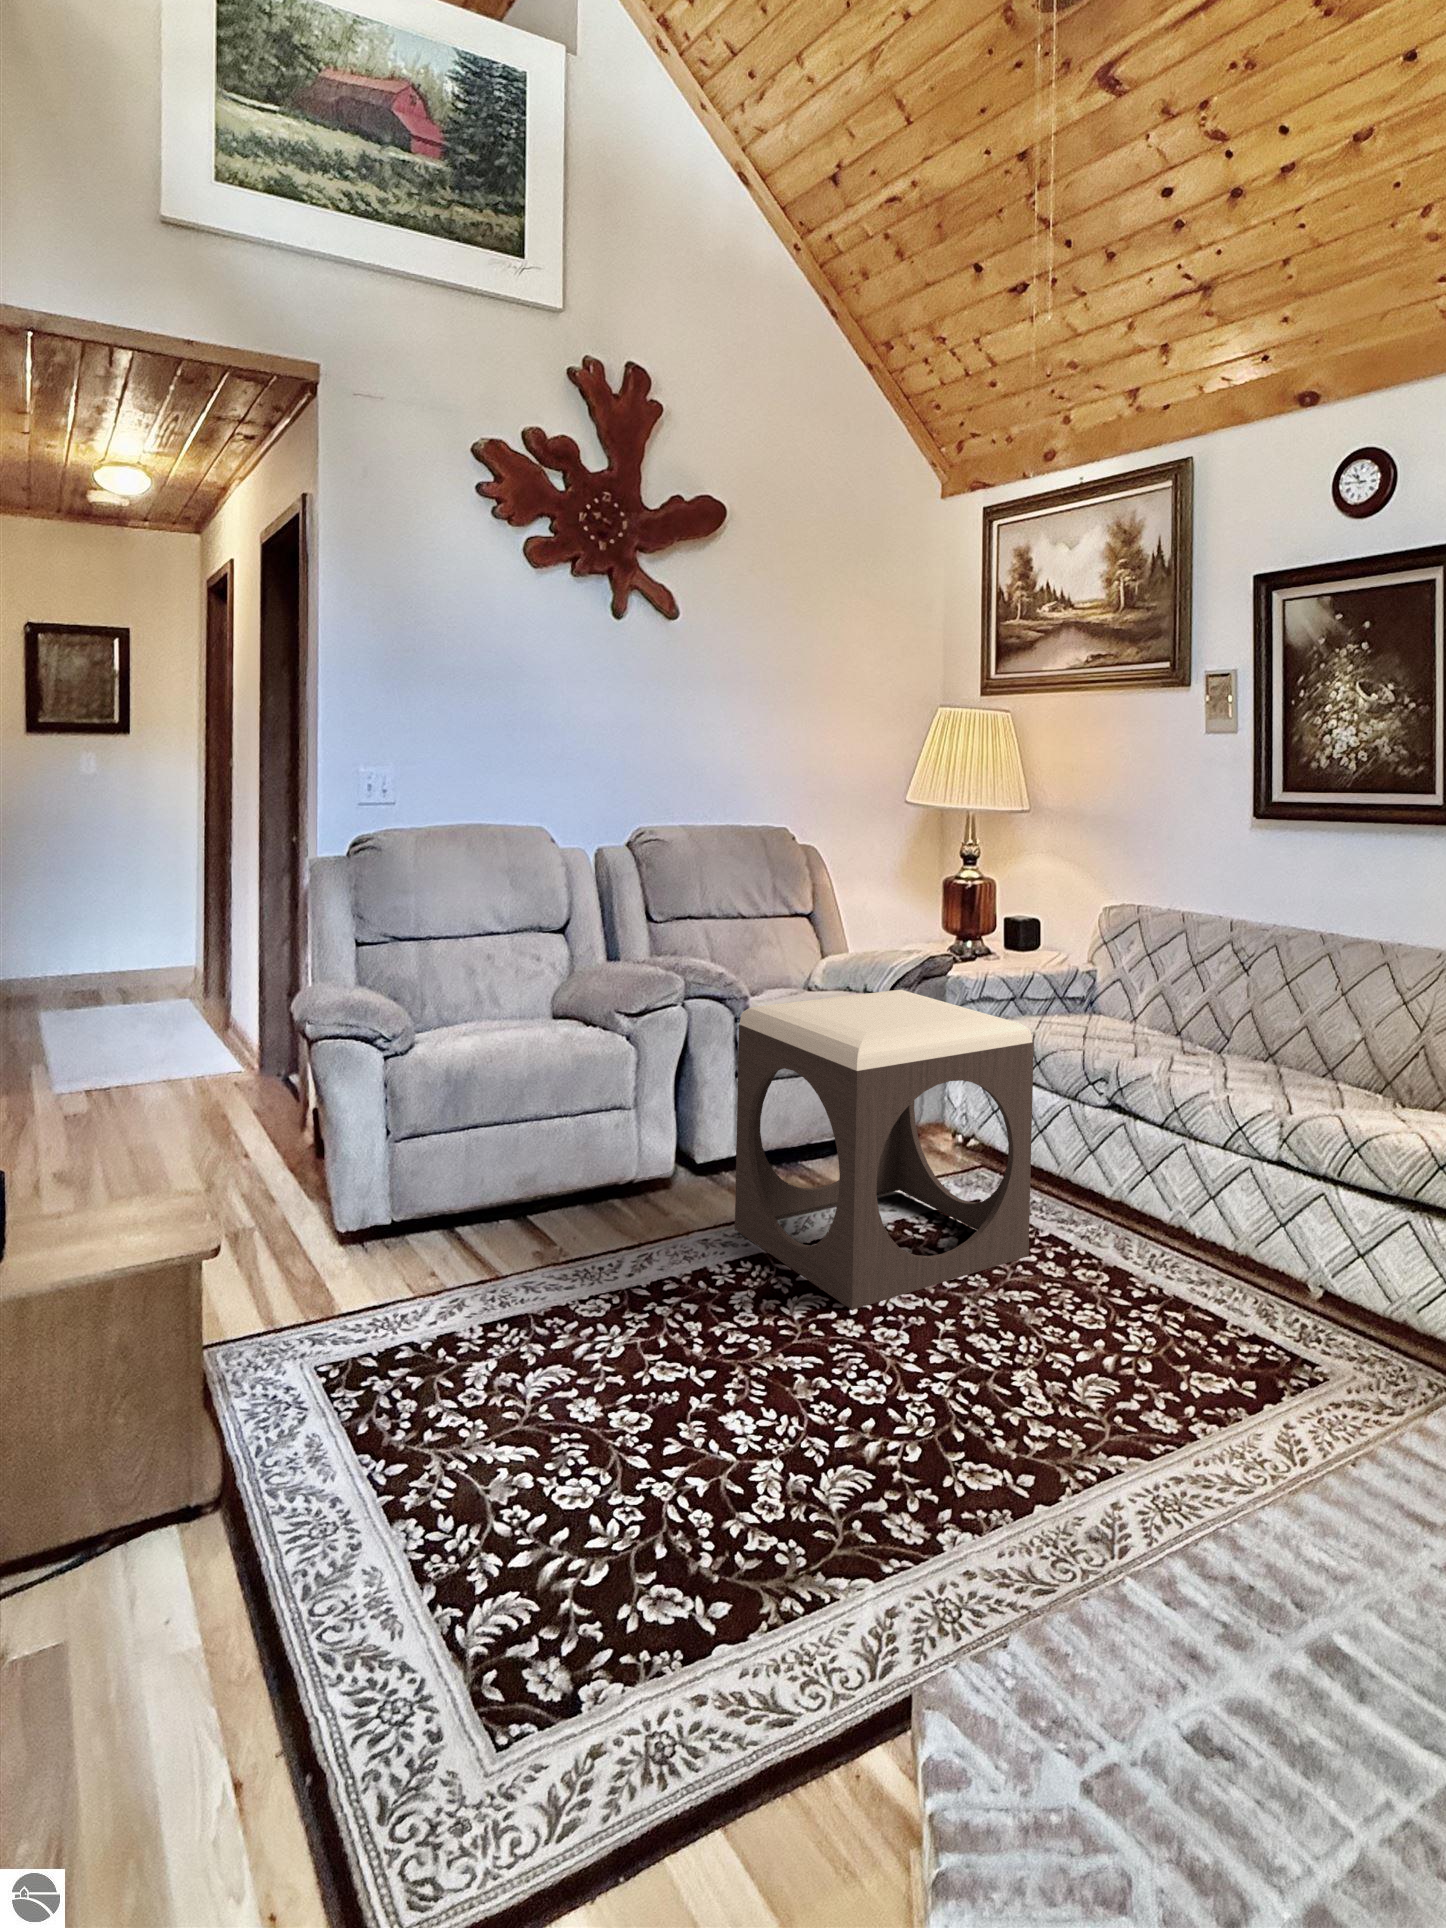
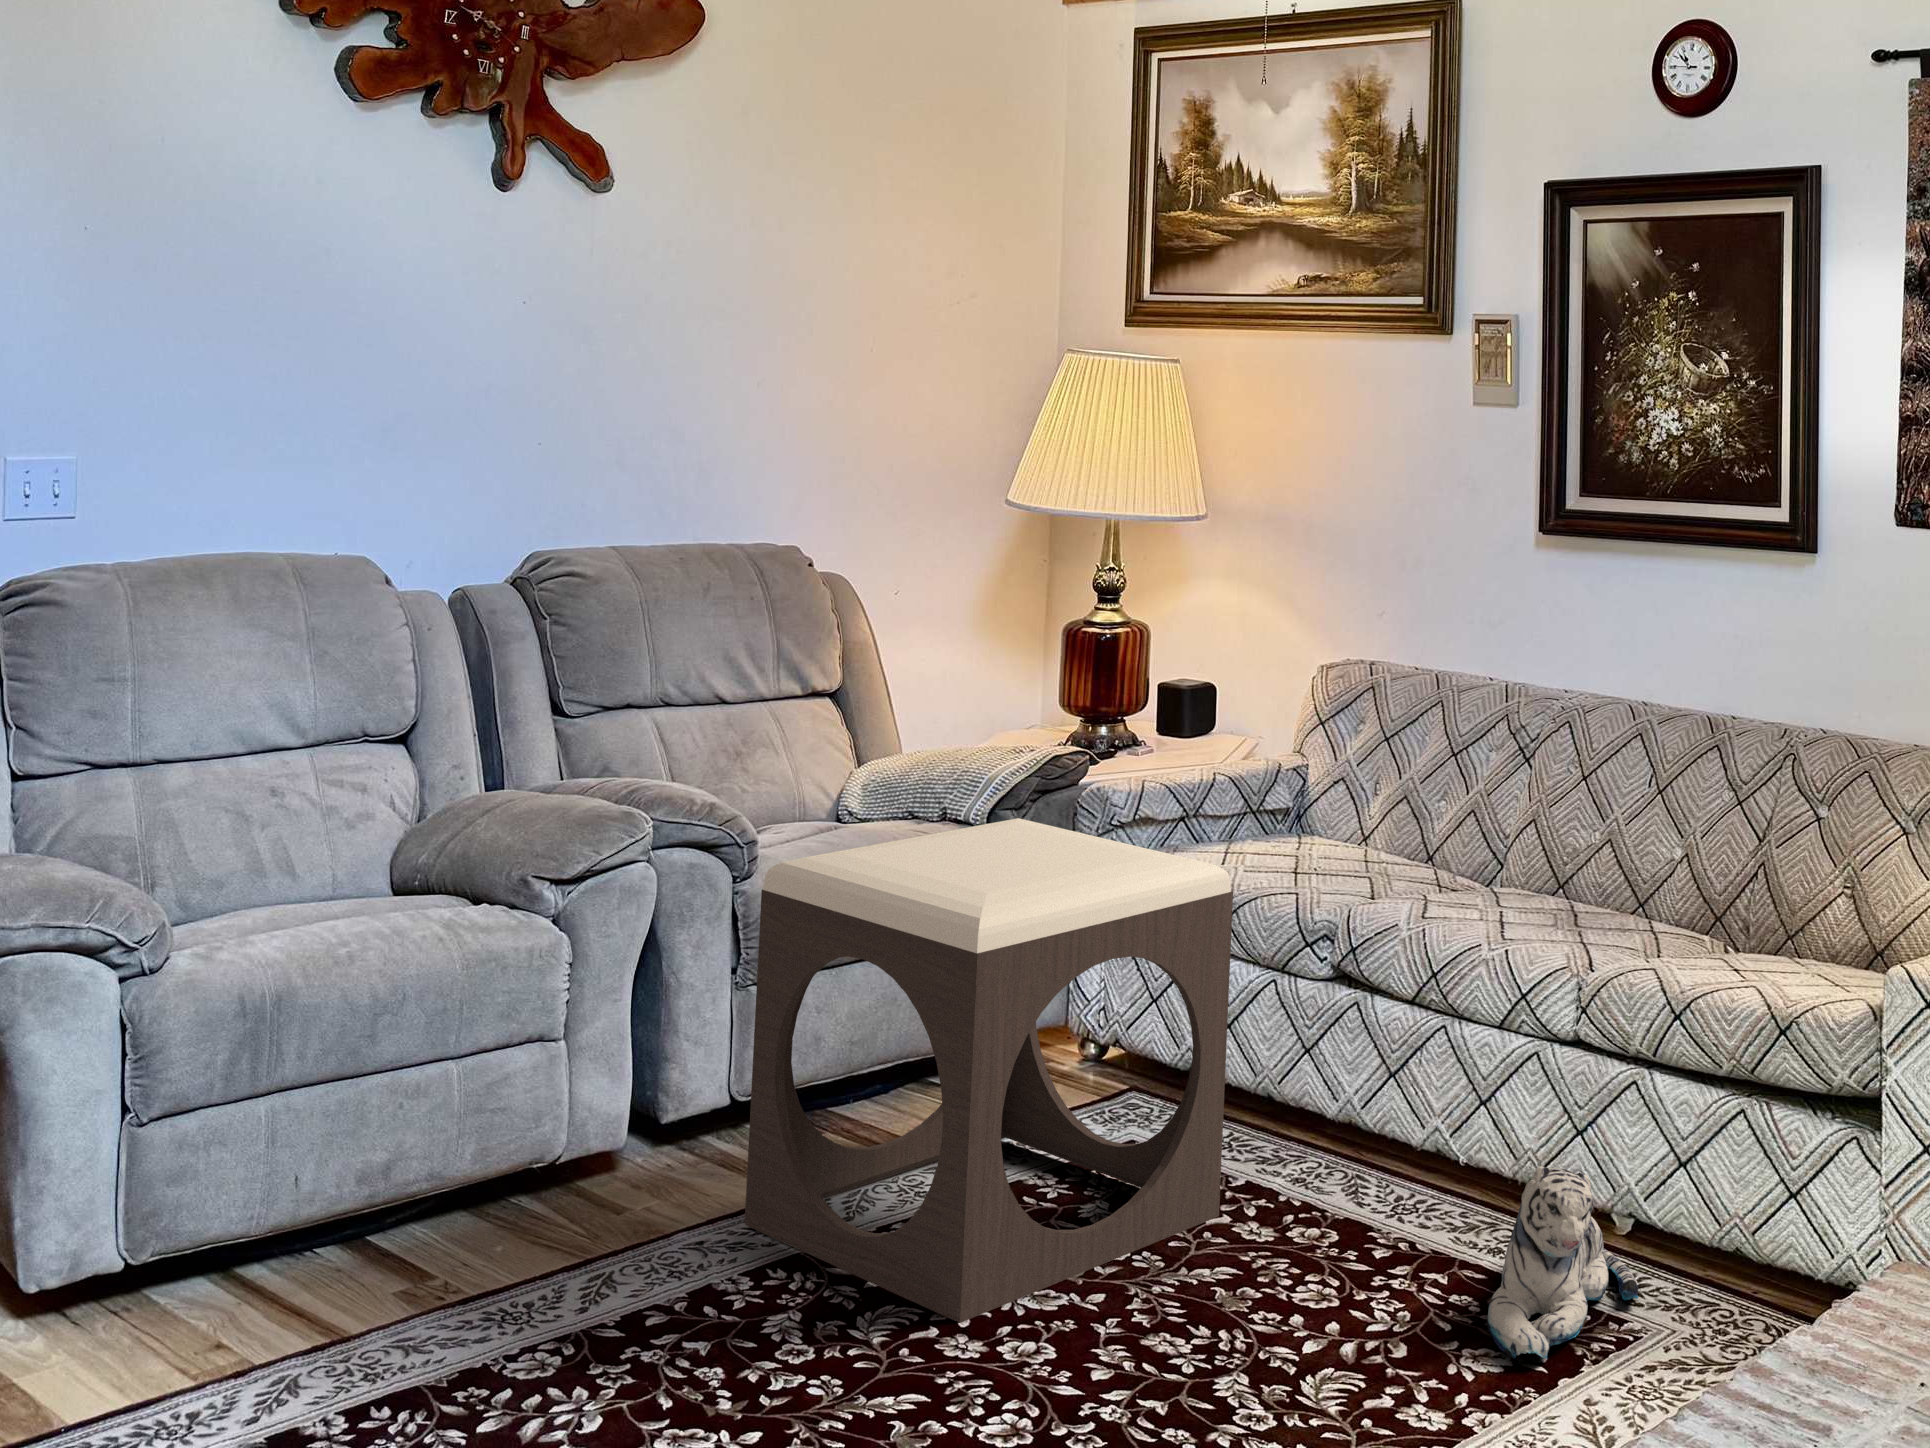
plush toy: none [1211,1249,1329,1391] -> present [1486,1166,1639,1358]

